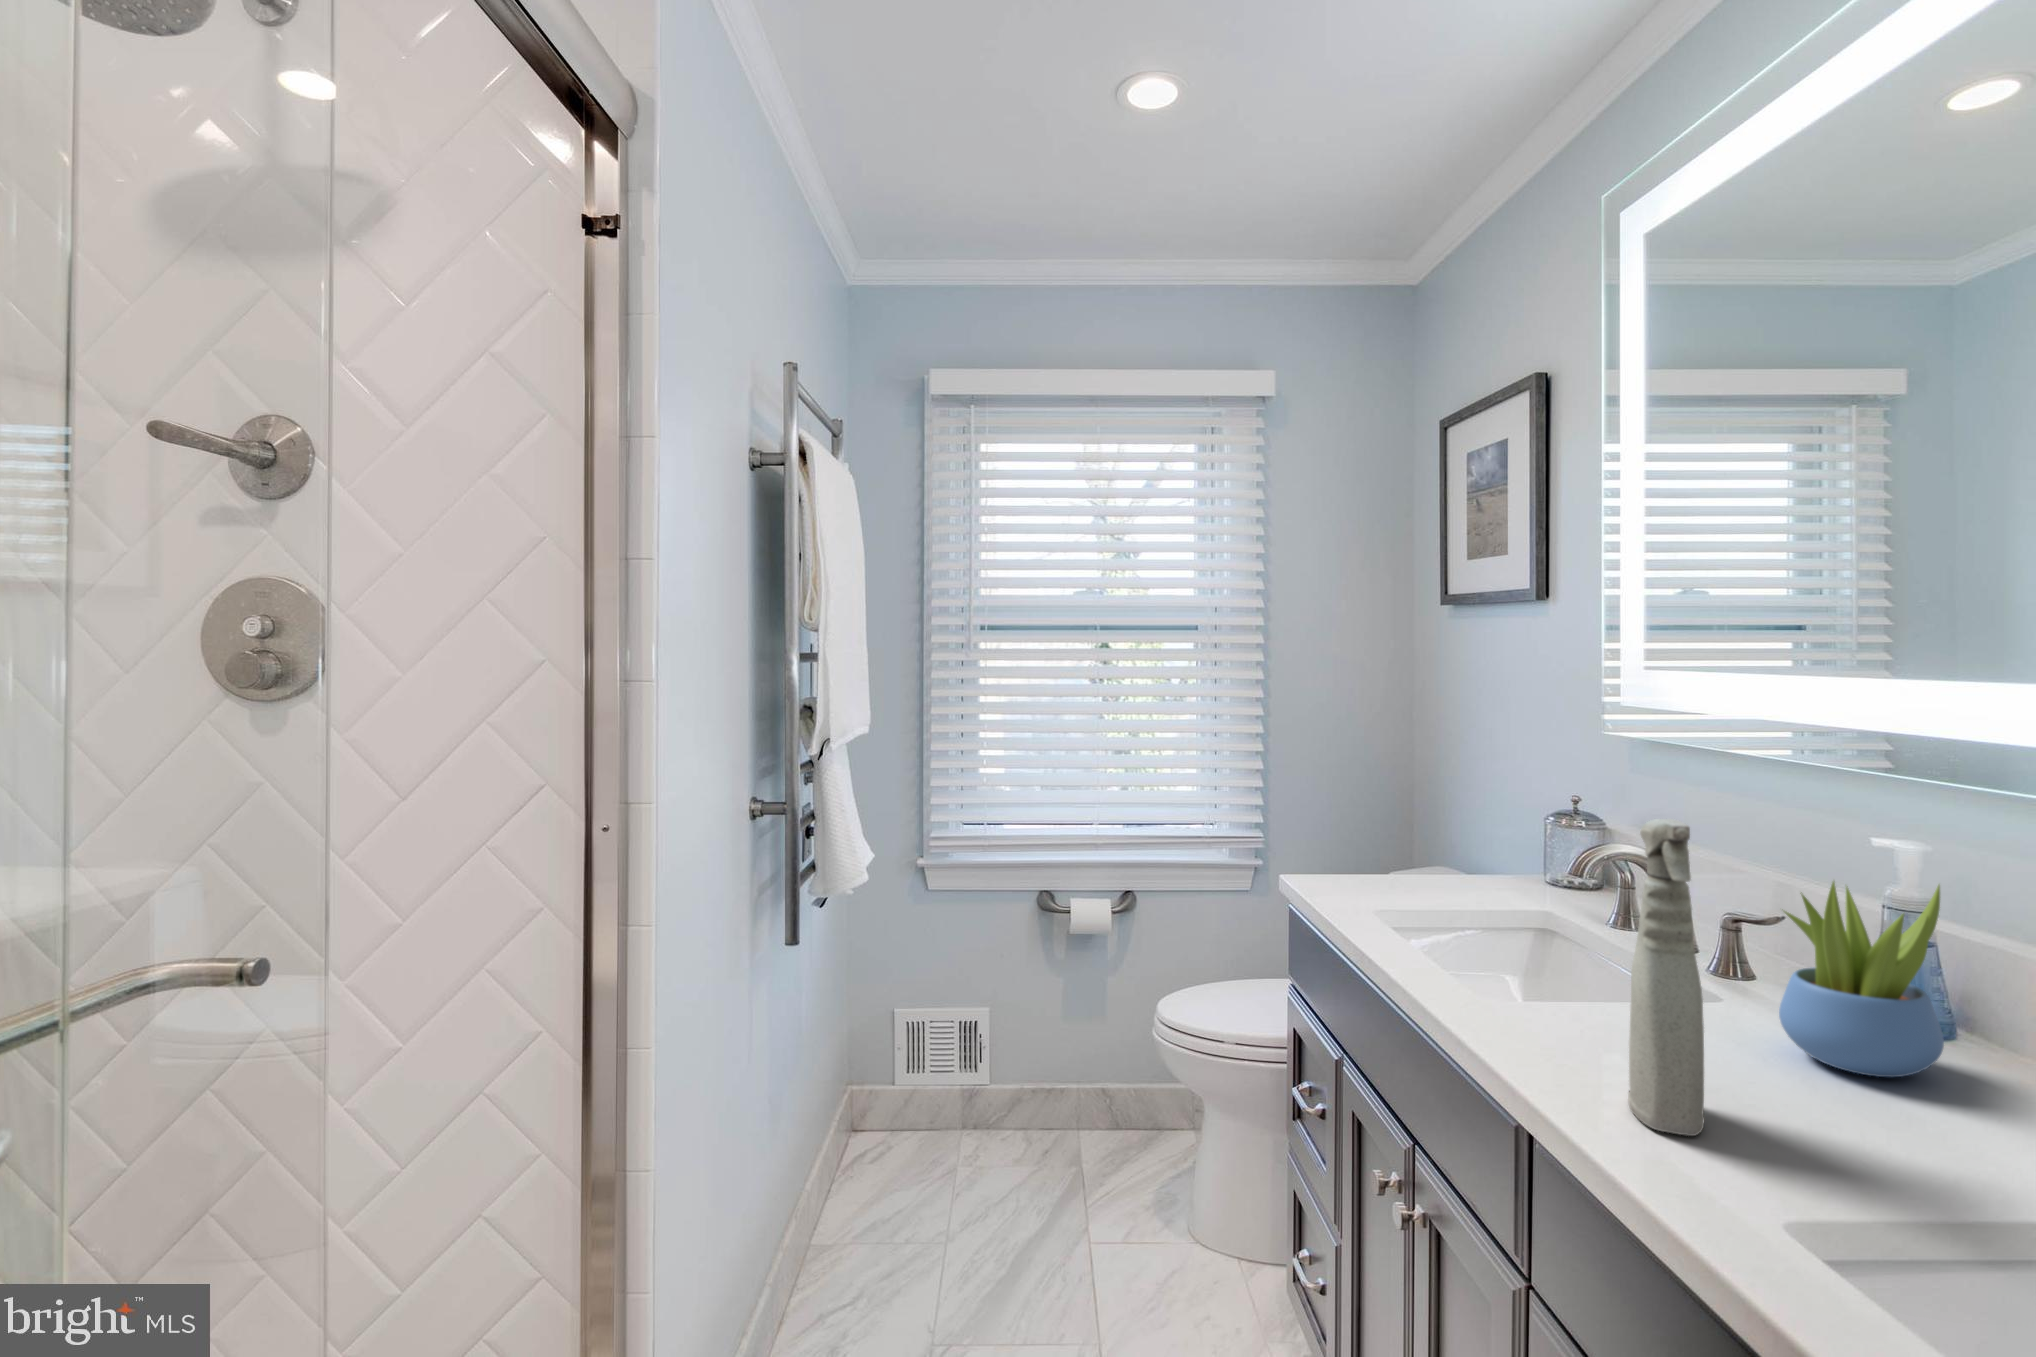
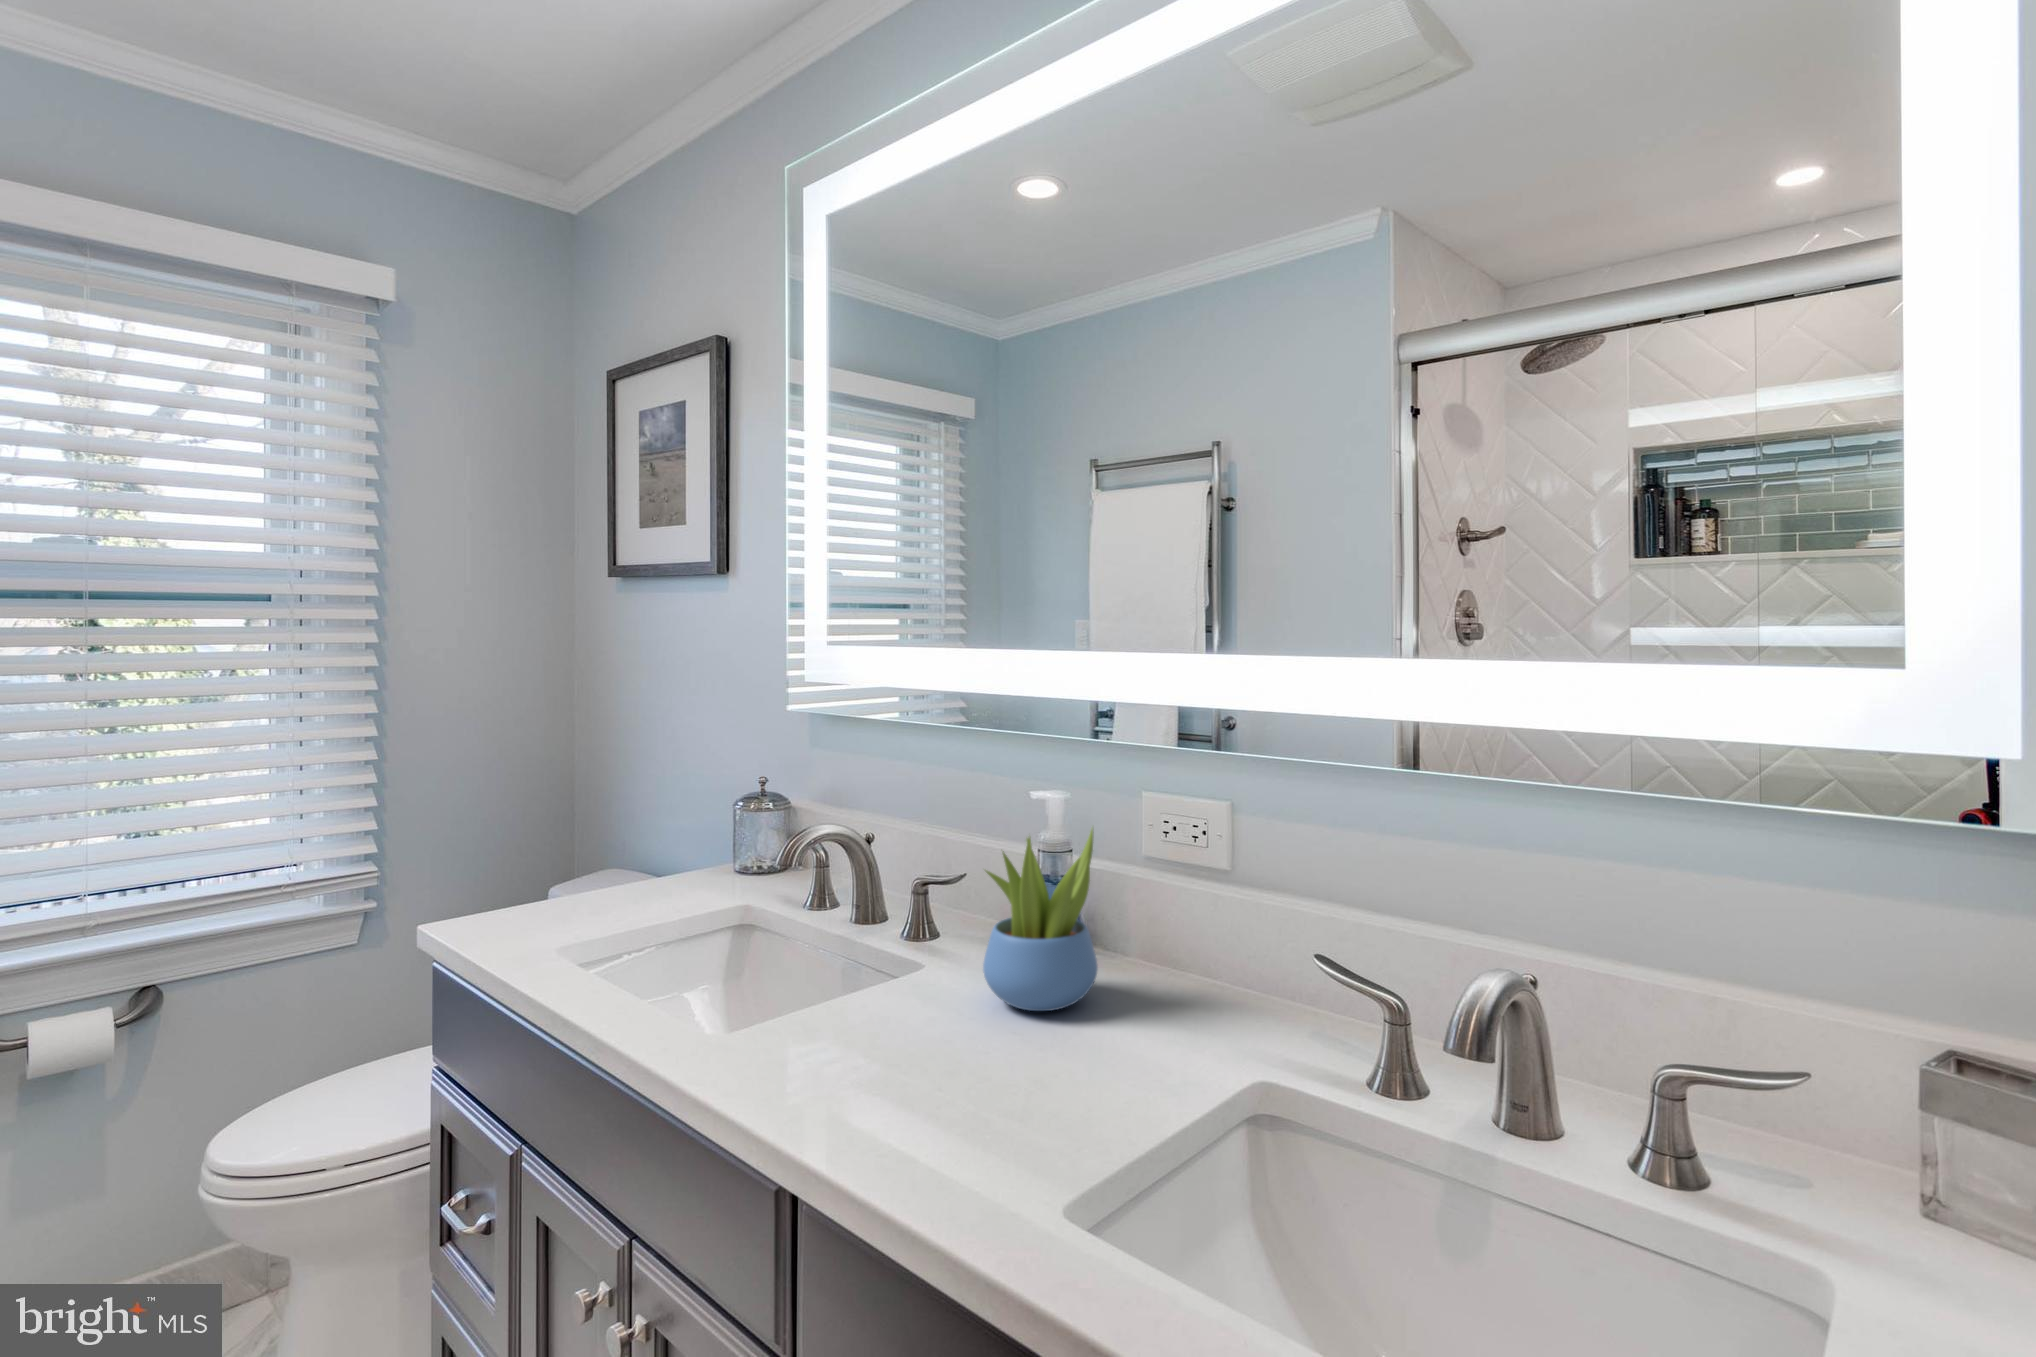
spray bottle: present [1628,819,1704,1136] -> none [889,792,961,1138]

